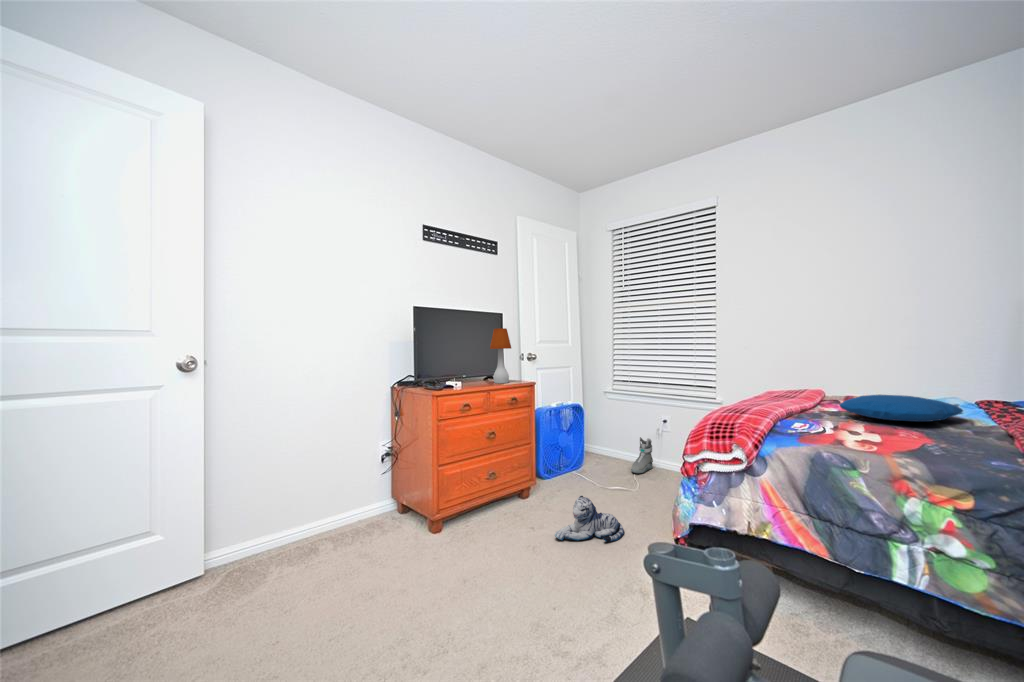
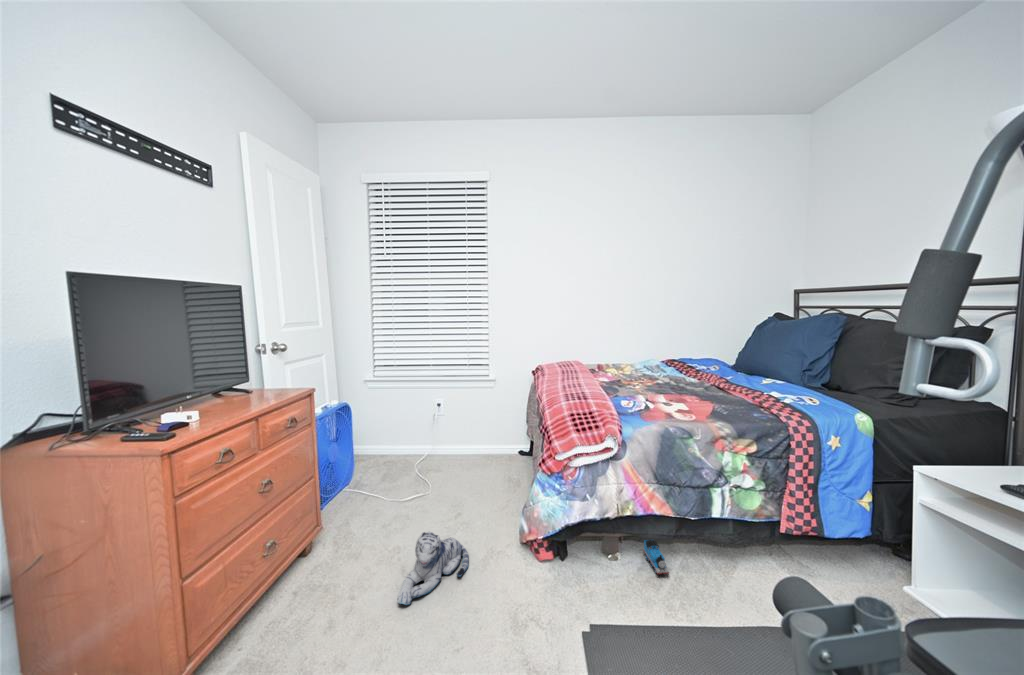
table lamp: present [490,328,511,383] -> none [227,310,270,400]
pillow: present [839,395,963,422] -> none [625,365,688,386]
sneaker: present [631,437,653,473] -> none [413,425,430,467]
toy train: none [797,585,820,624] -> present [643,540,669,575]

